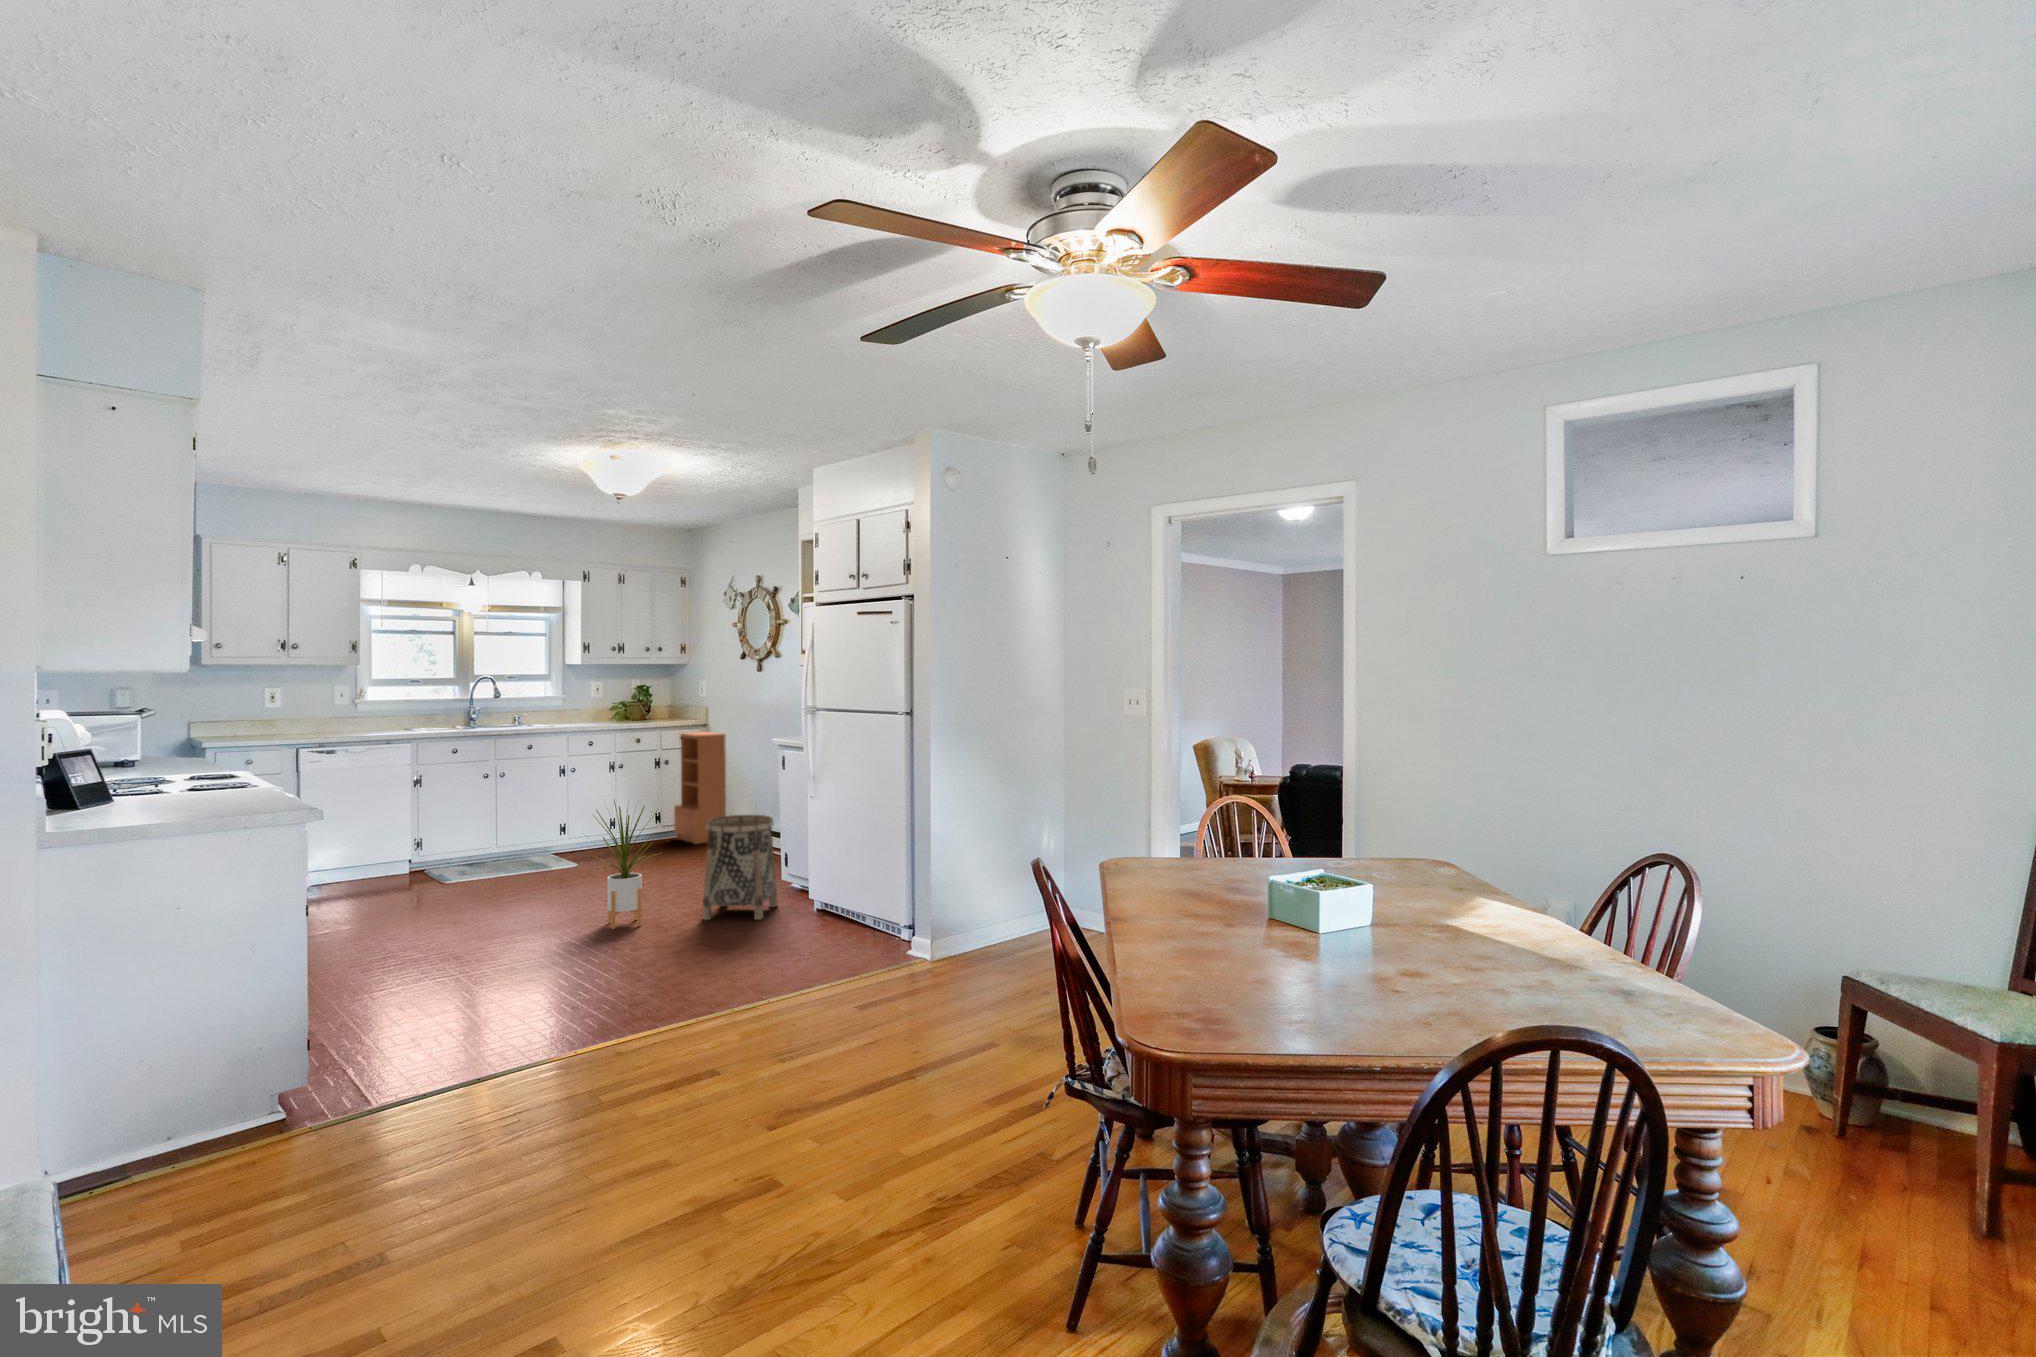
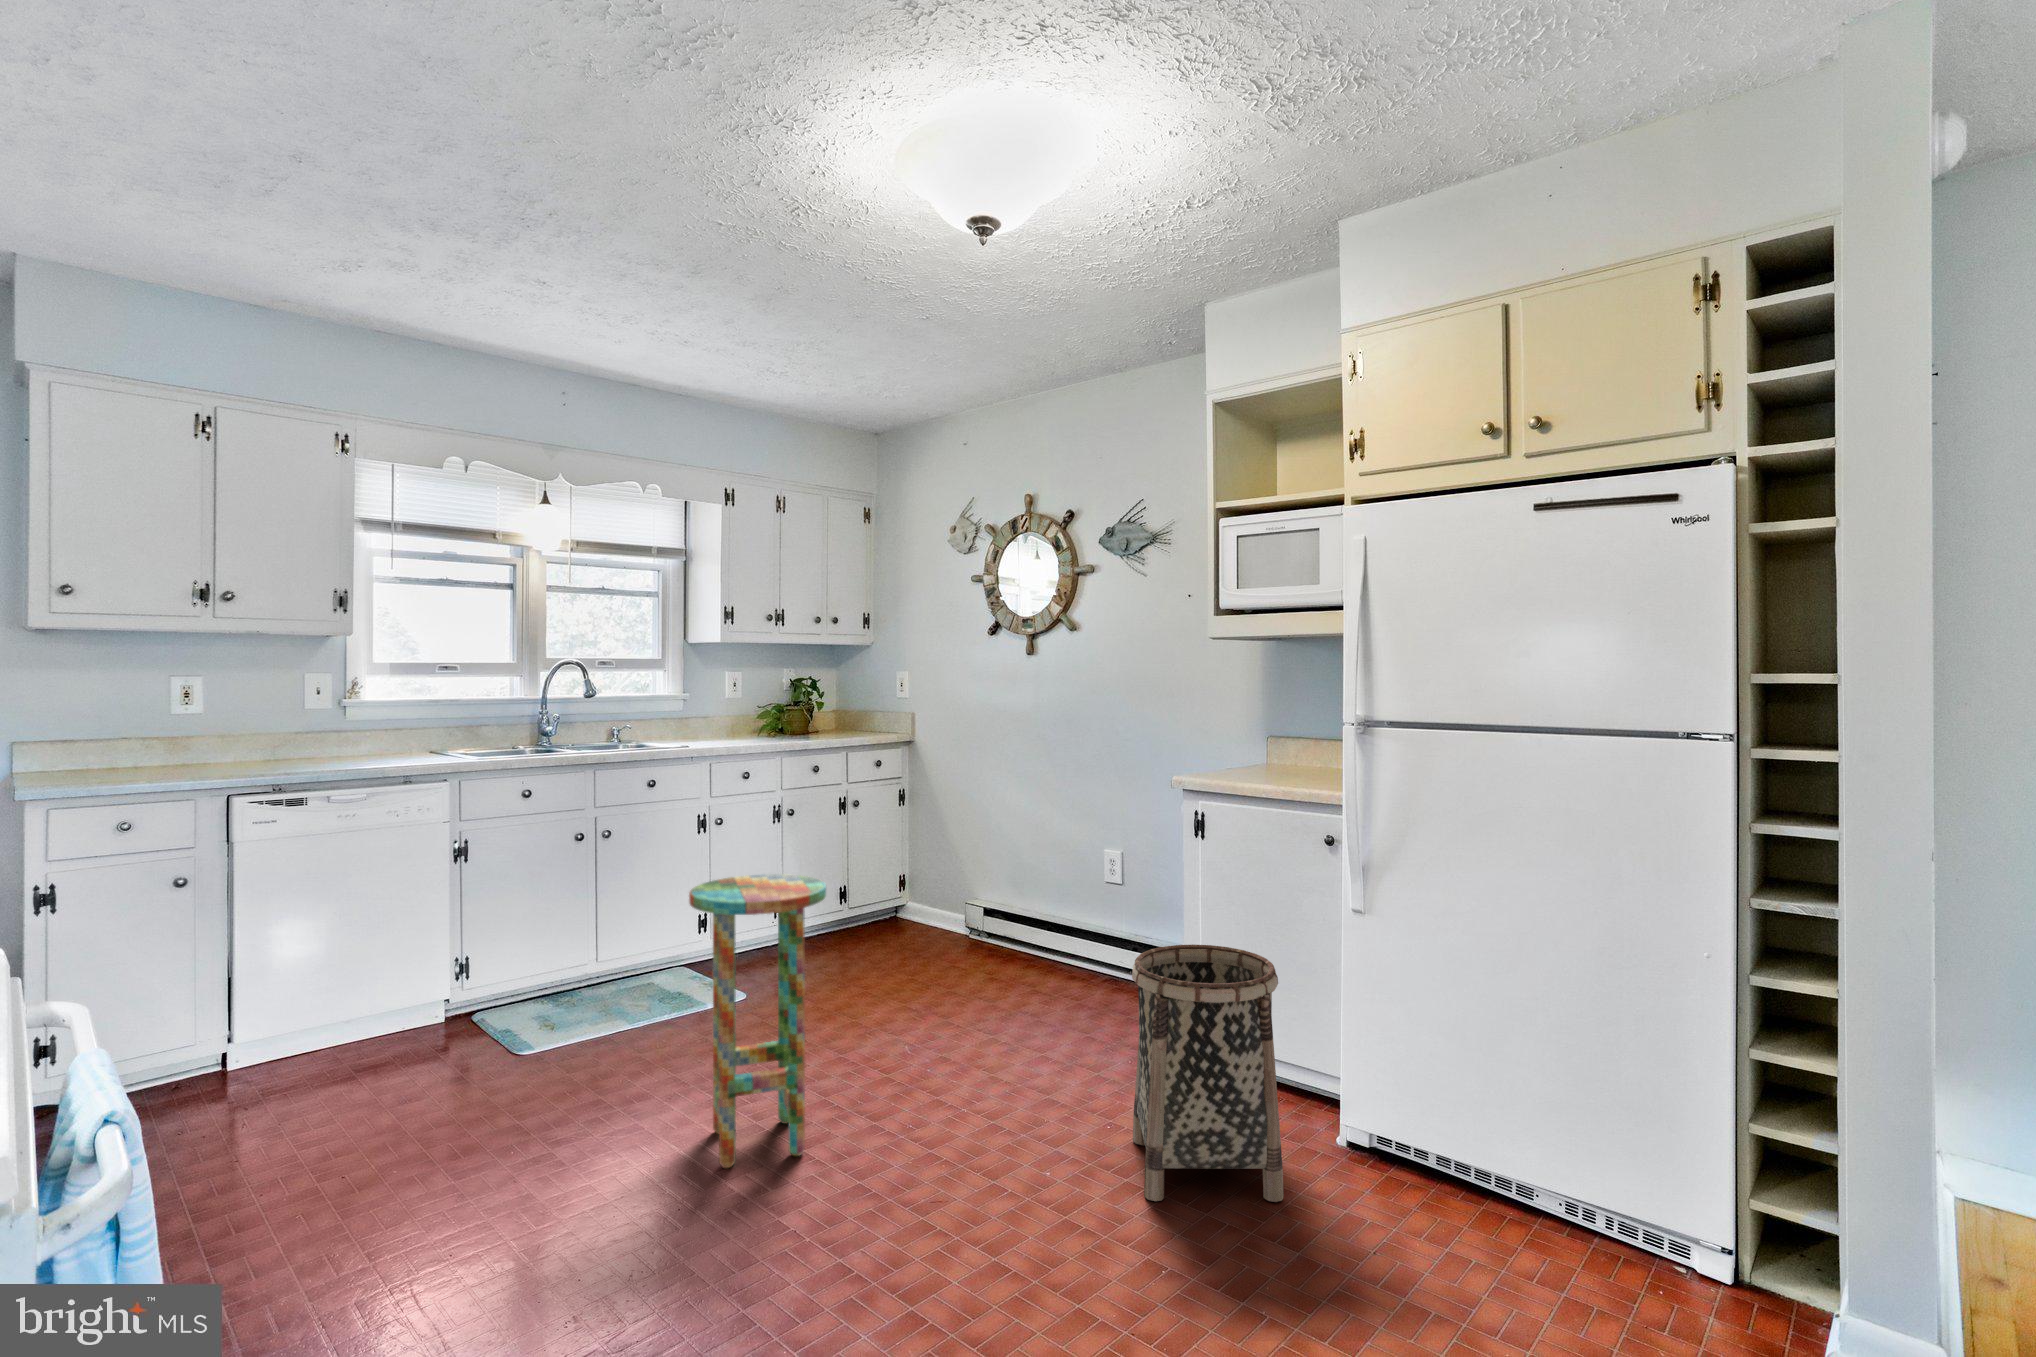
bookcase: present [674,732,726,844] -> none [868,754,955,944]
side table: none [510,784,578,912] -> present [689,874,826,1168]
house plant: present [595,800,652,929] -> none [906,923,1066,1248]

